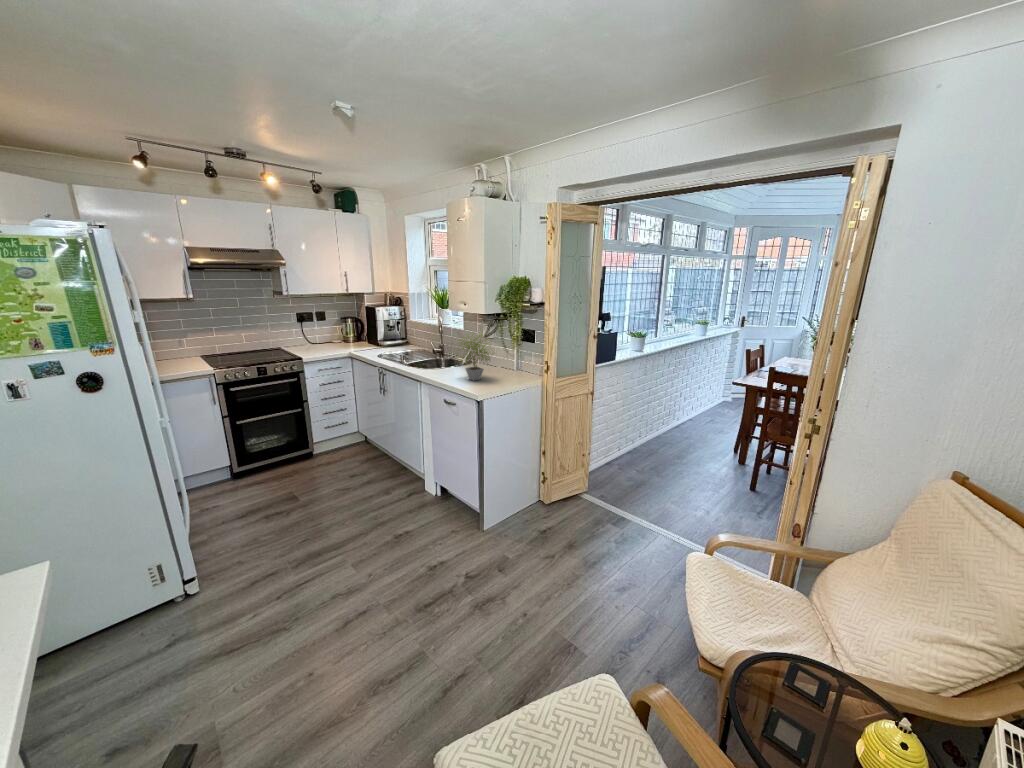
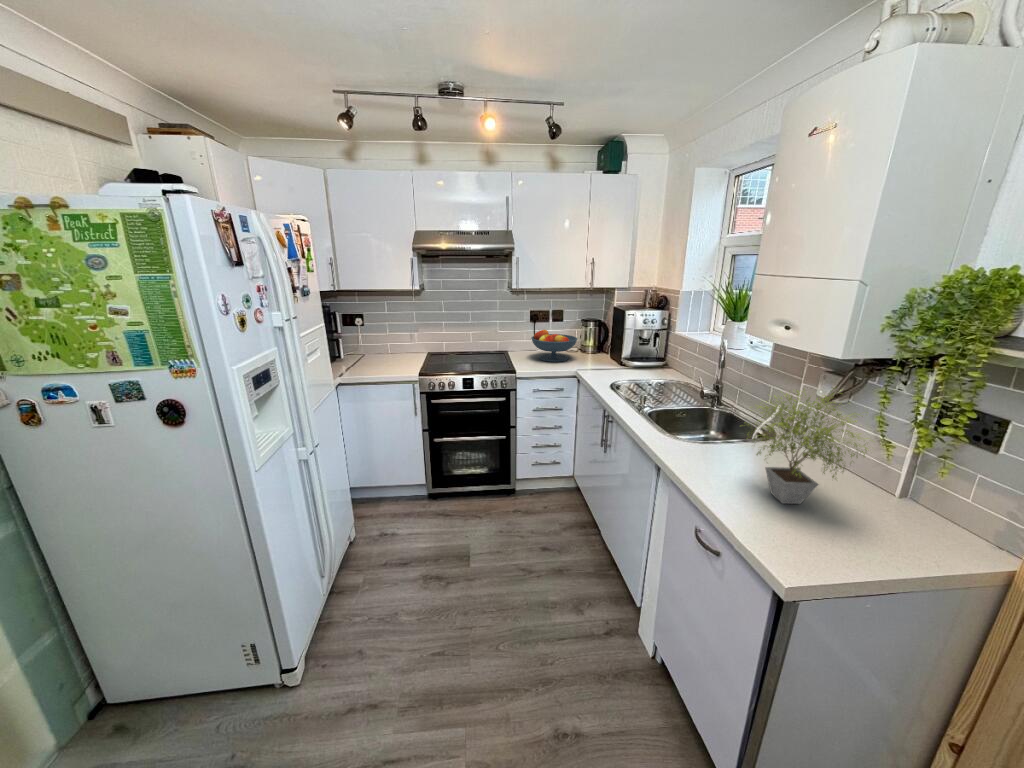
fruit bowl: none [304,326,343,350] -> present [531,330,577,362]

